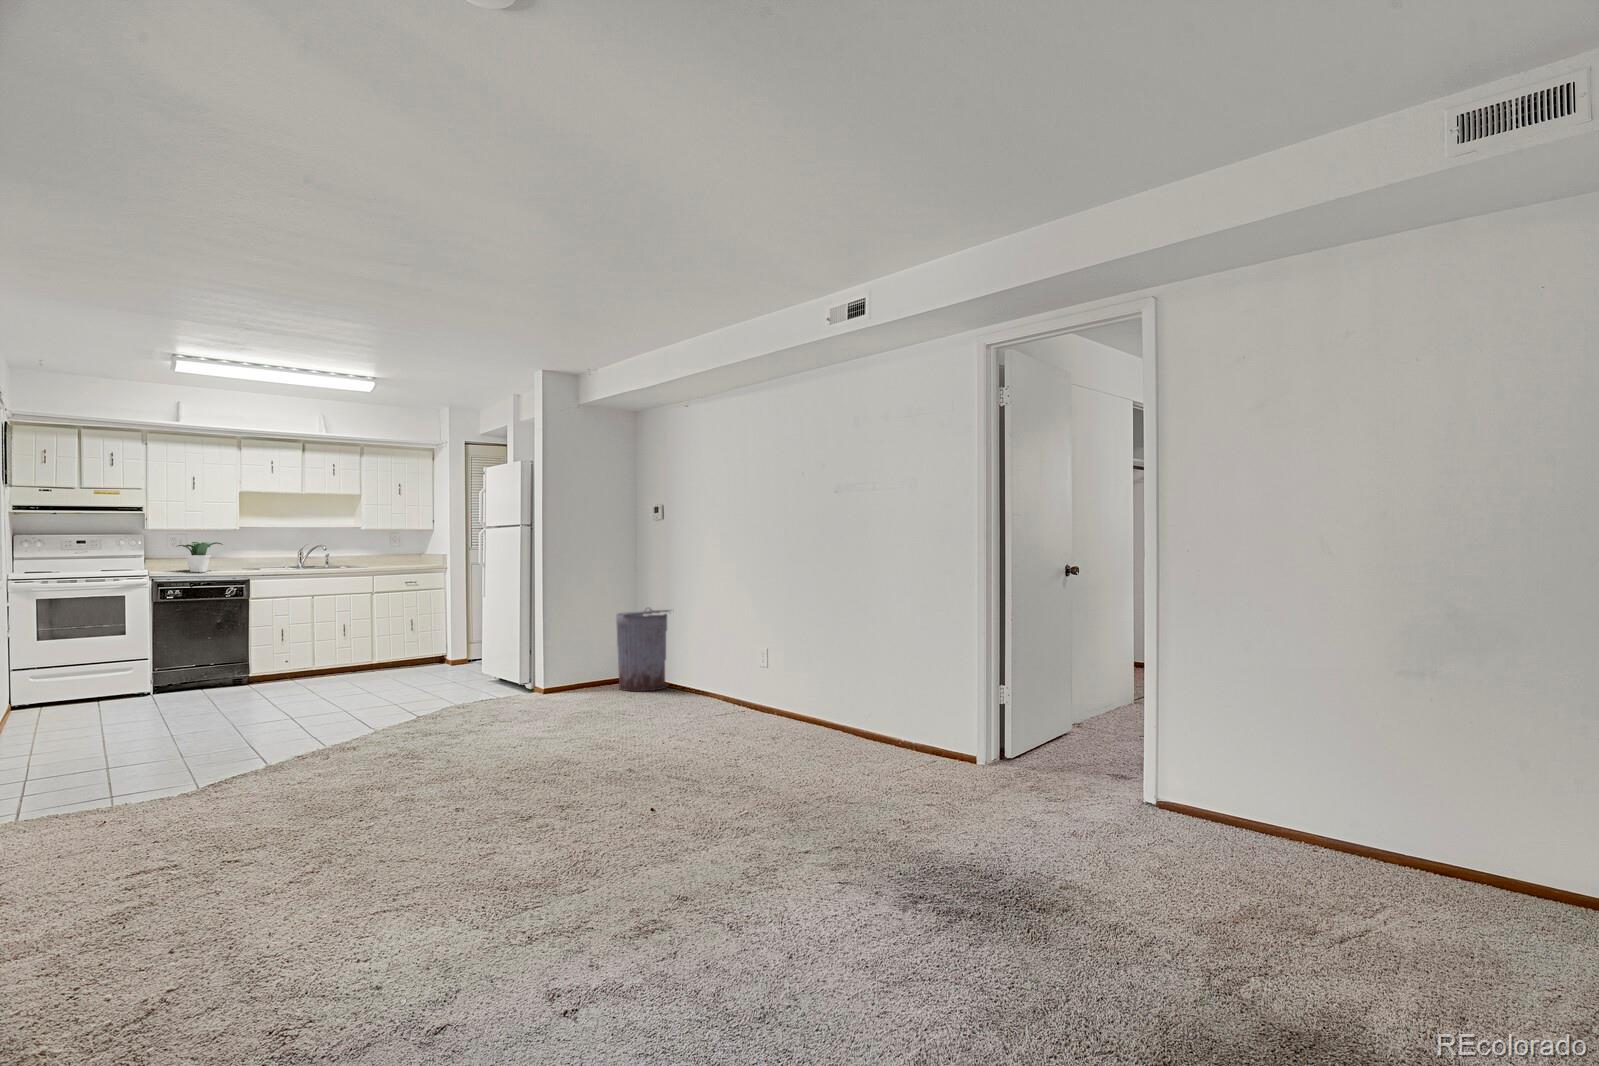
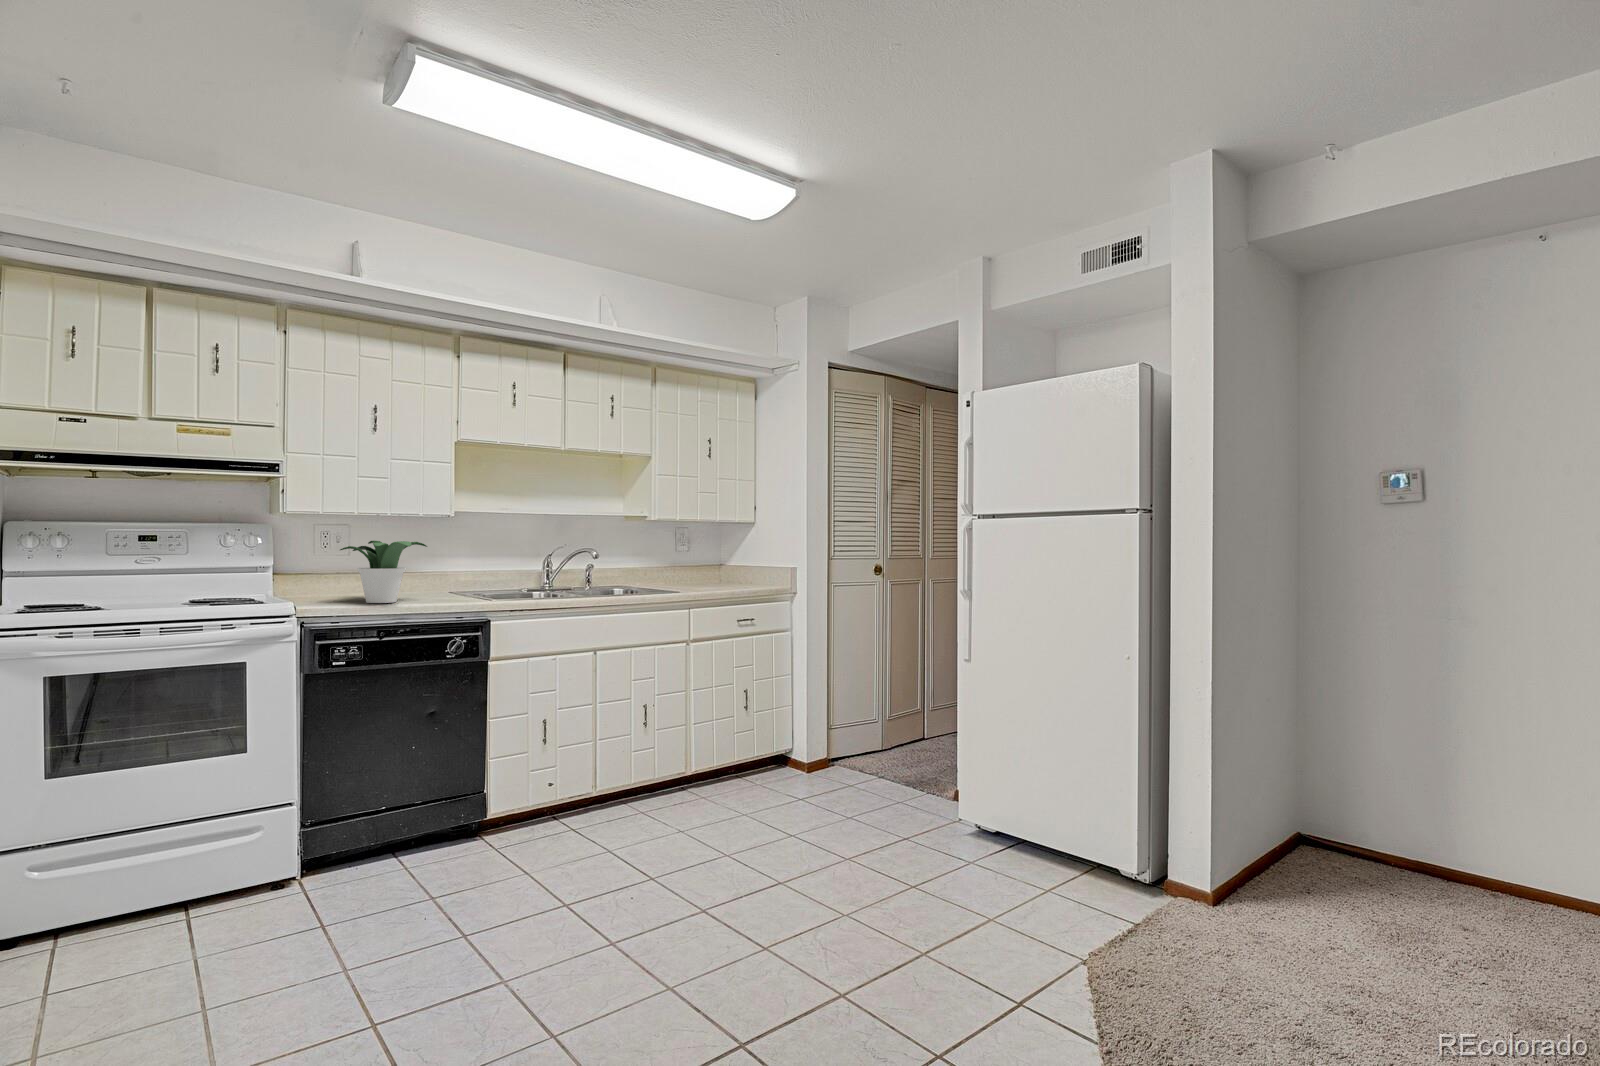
trash can: present [616,609,670,691] -> none [1314,702,1492,906]

